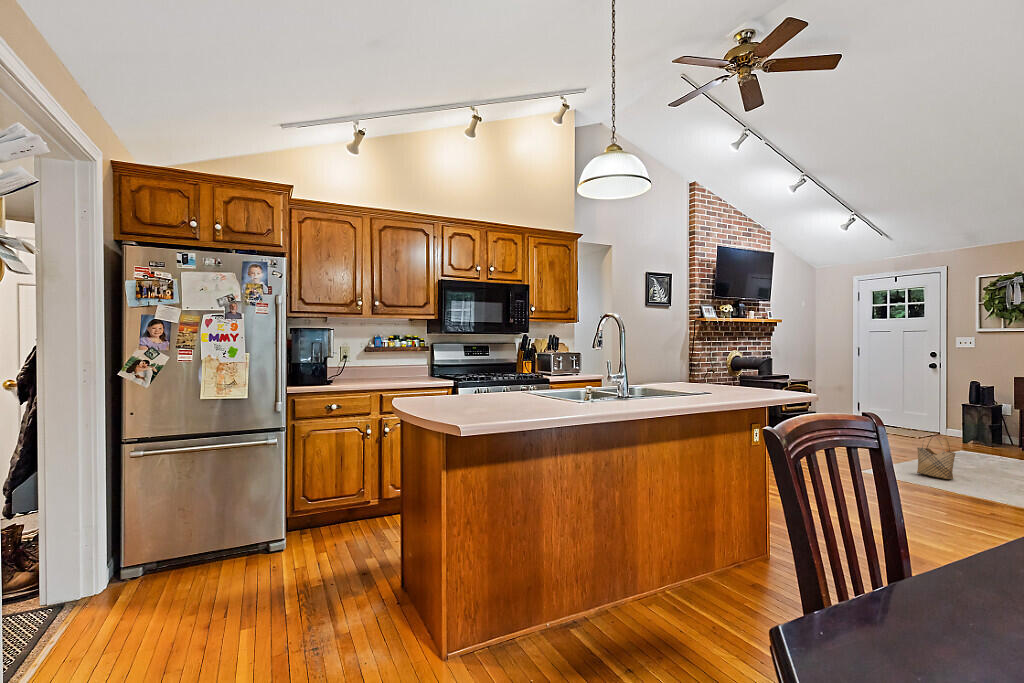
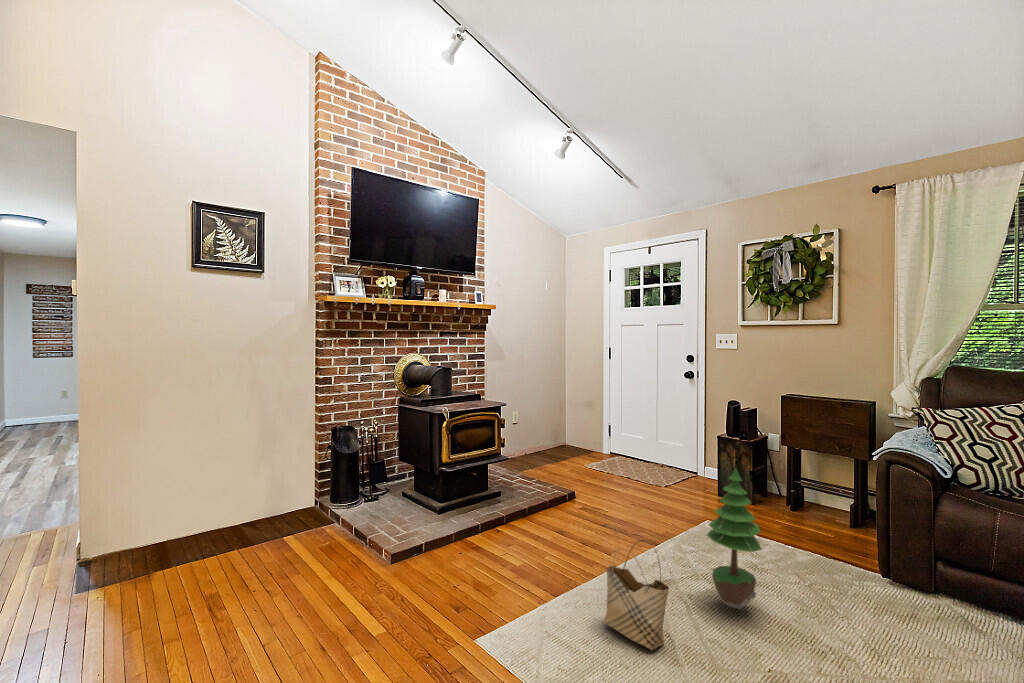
potted tree: none [971,403,1006,474] -> present [707,468,762,609]

